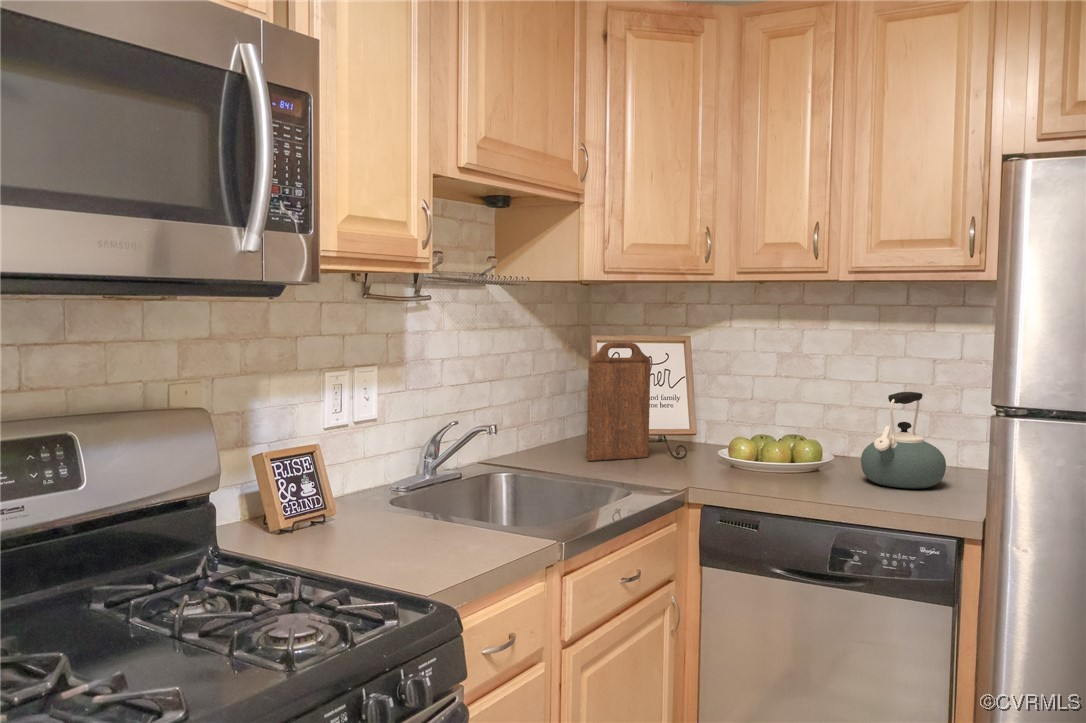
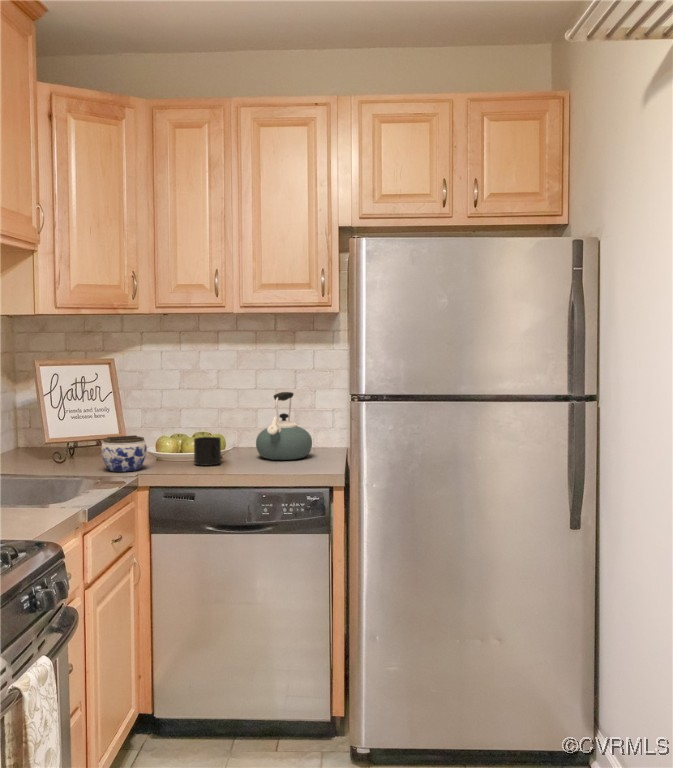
cutting board: present [587,342,651,461] -> none [35,365,88,466]
jar: none [653,434,709,479] -> present [101,435,147,472]
mug: none [770,444,808,483] -> present [194,437,221,466]

